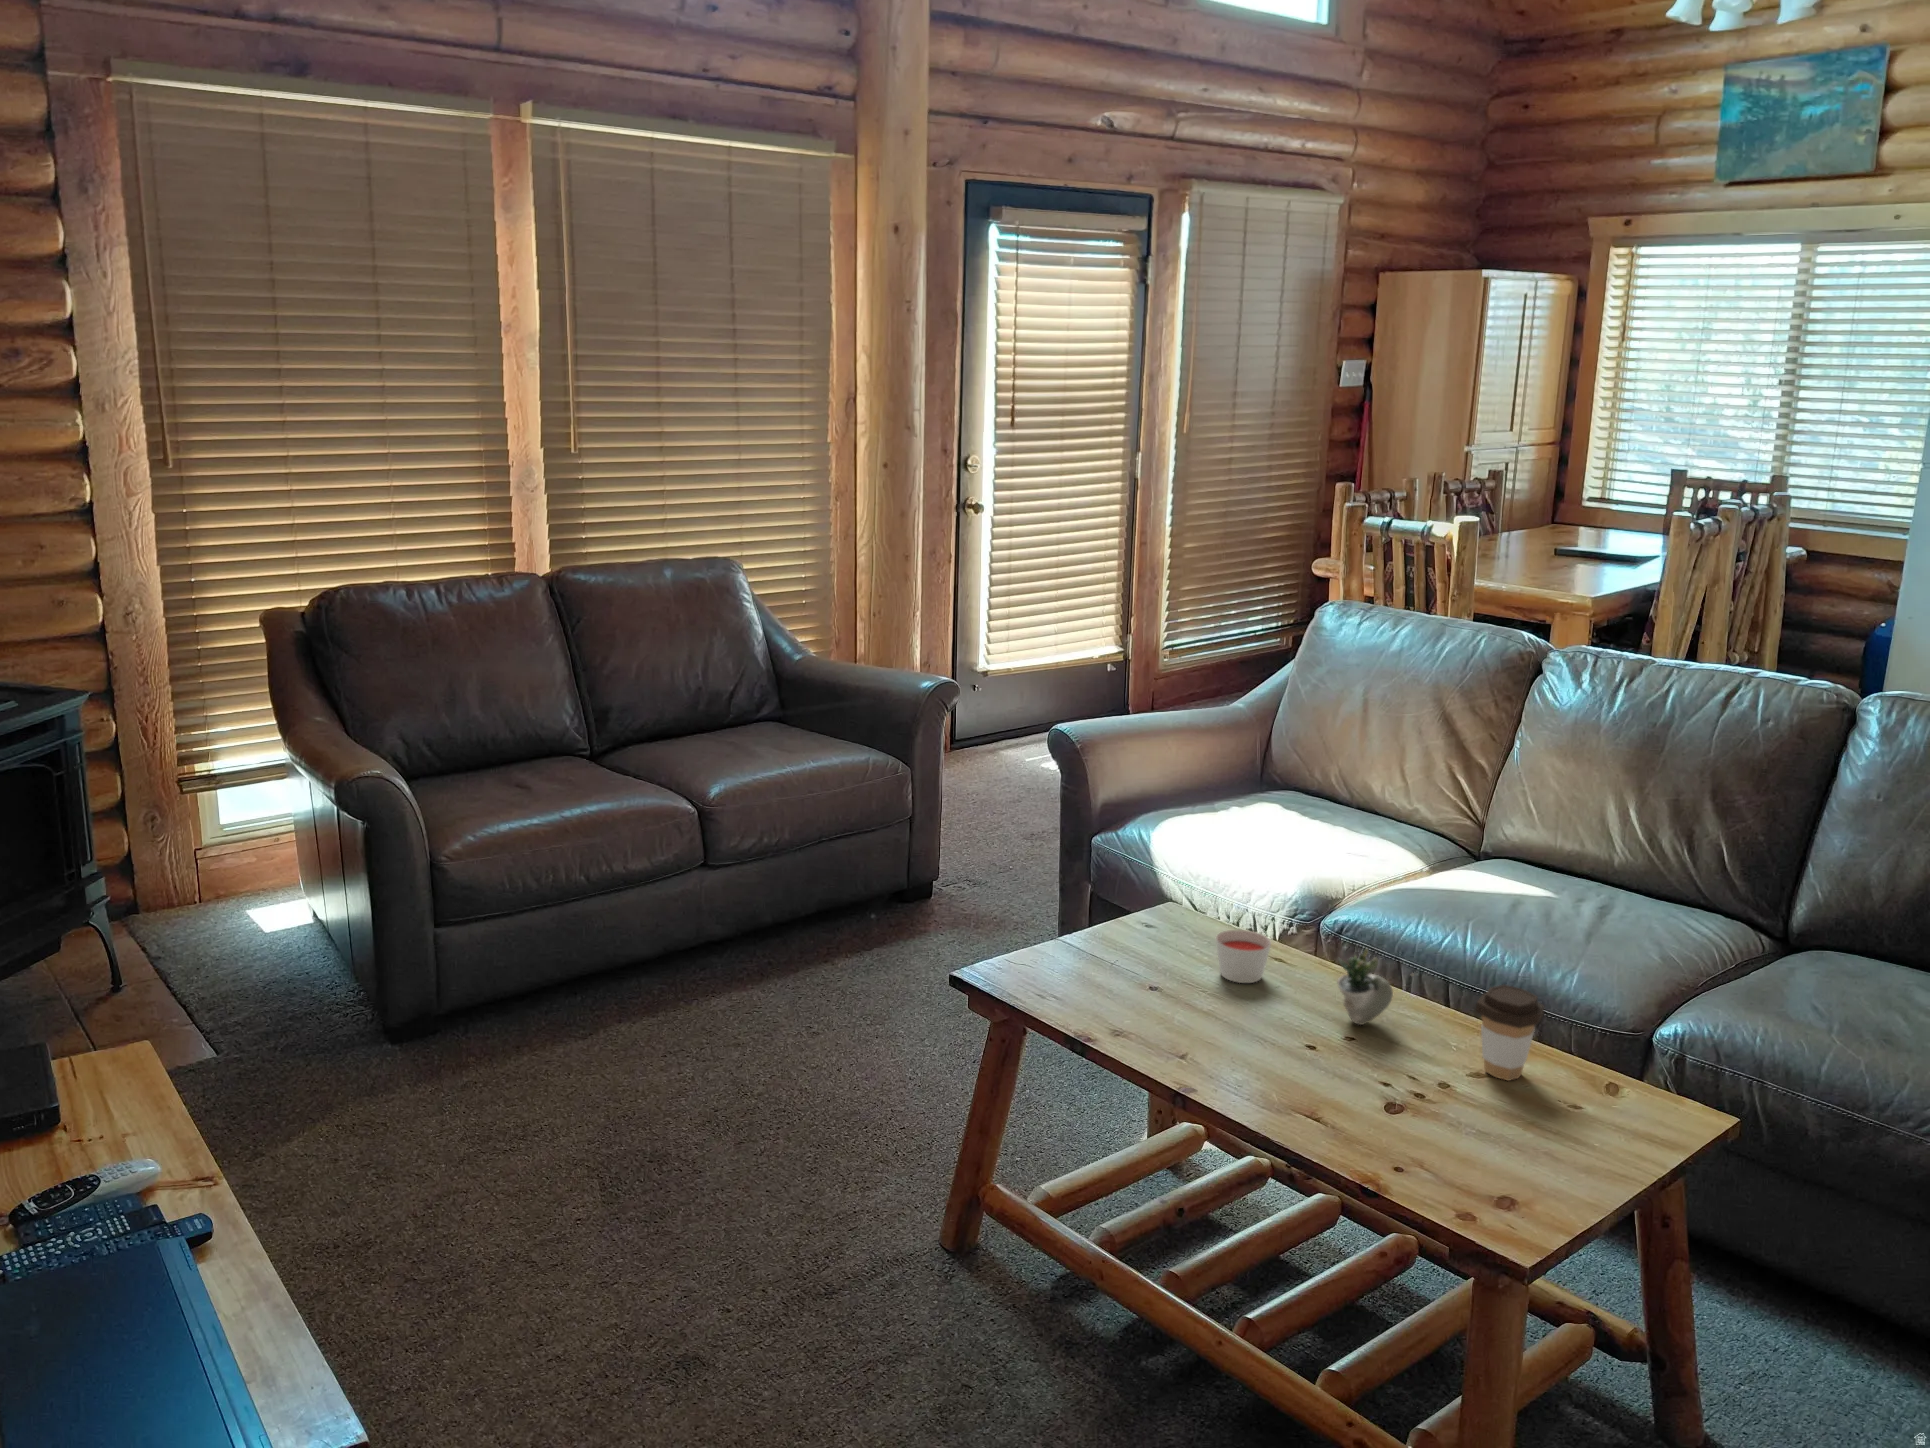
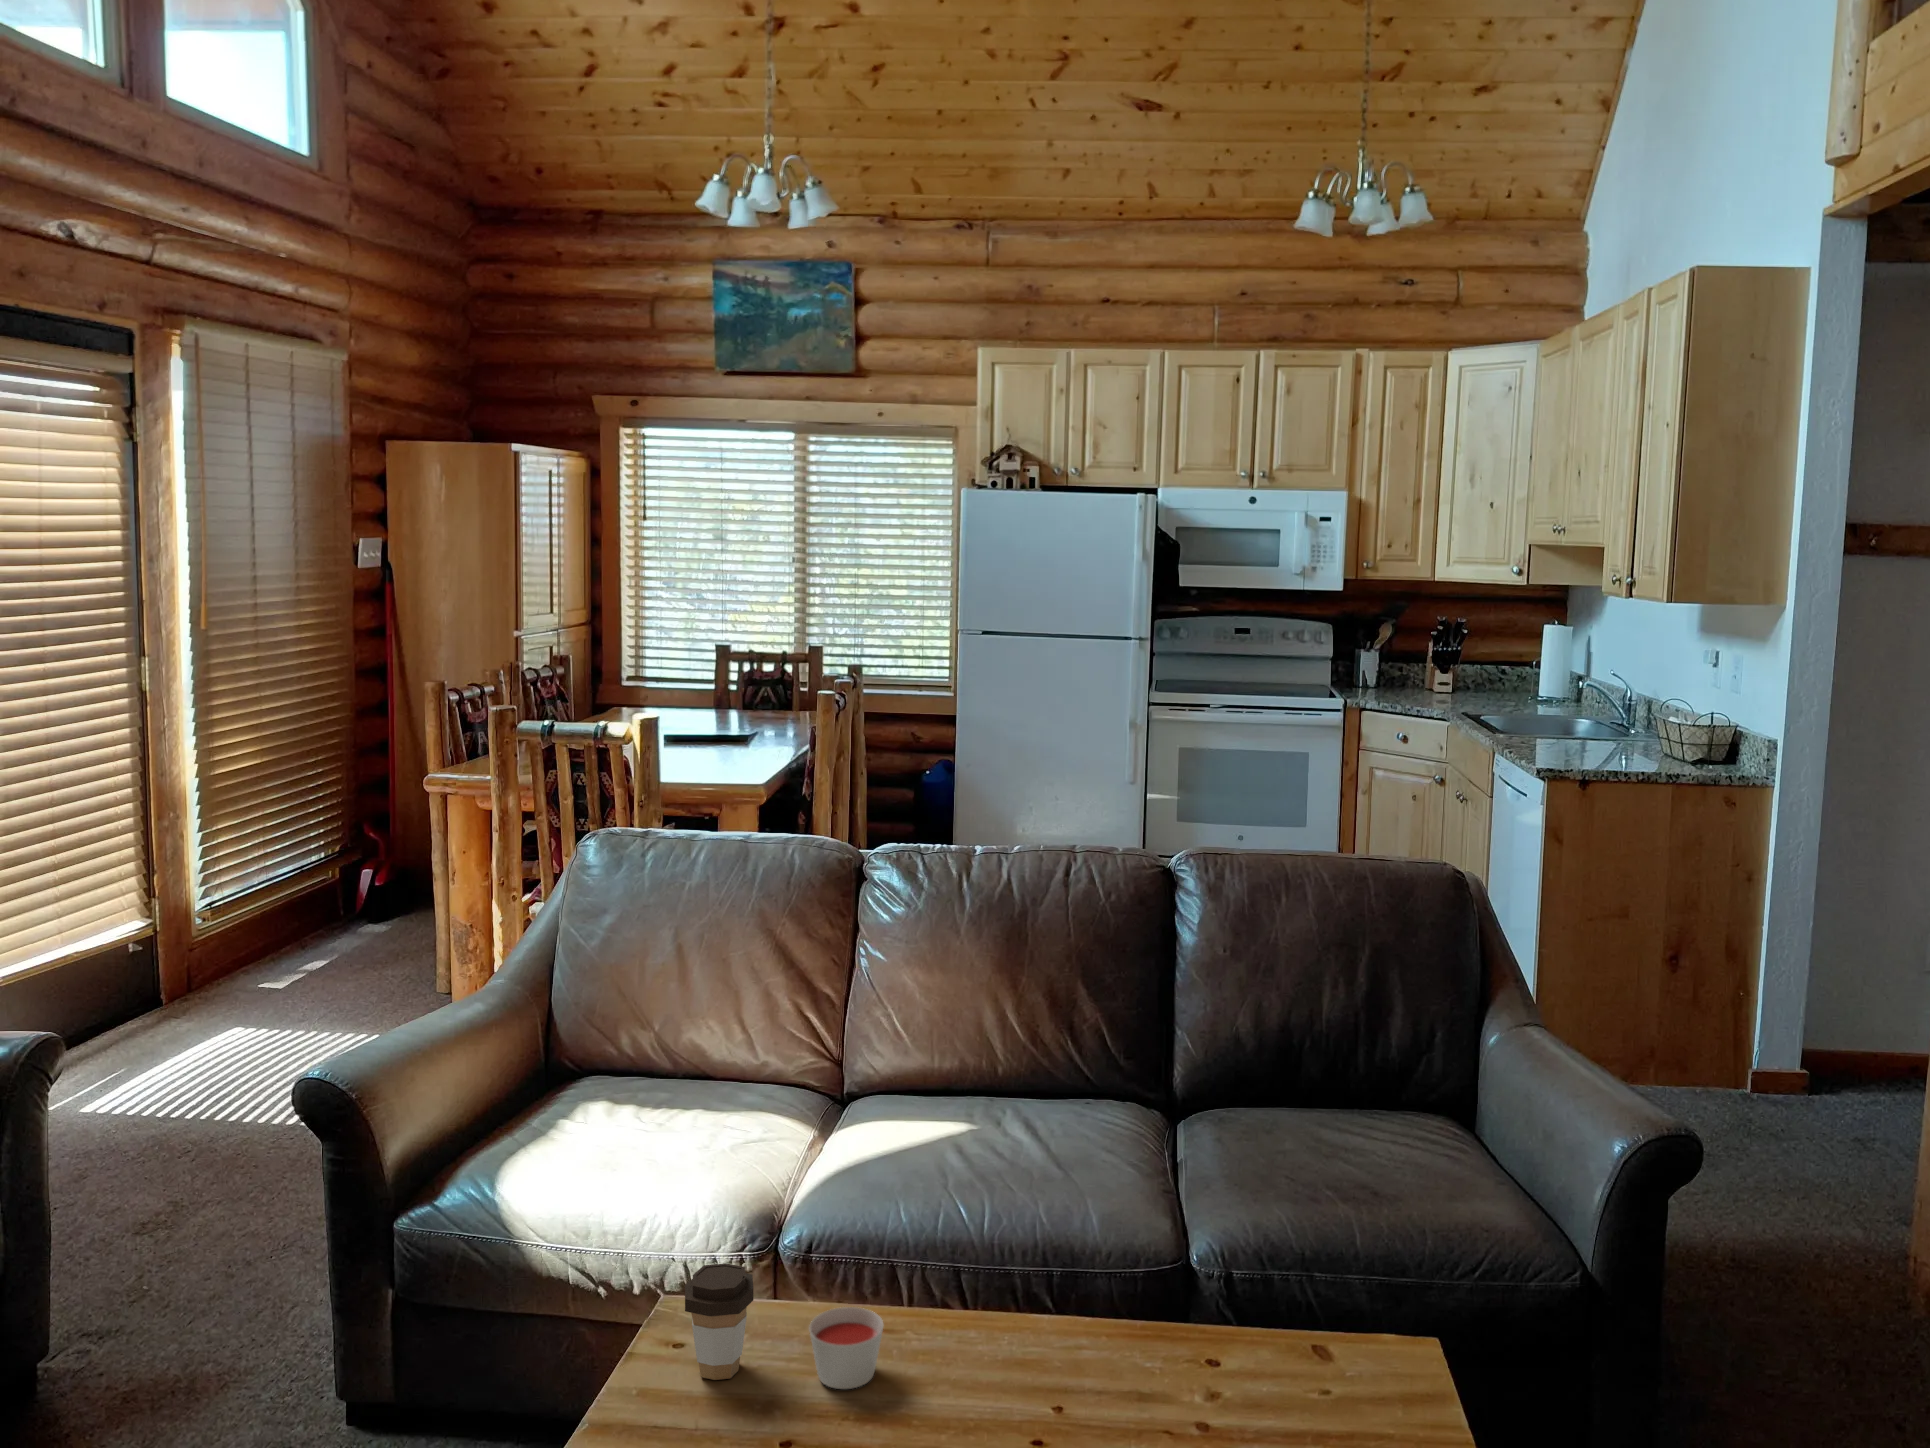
succulent plant: present [1337,949,1414,1025] -> none [1000,1285,1128,1386]
coffee cup: present [1476,984,1544,1081] -> present [685,1263,754,1380]

